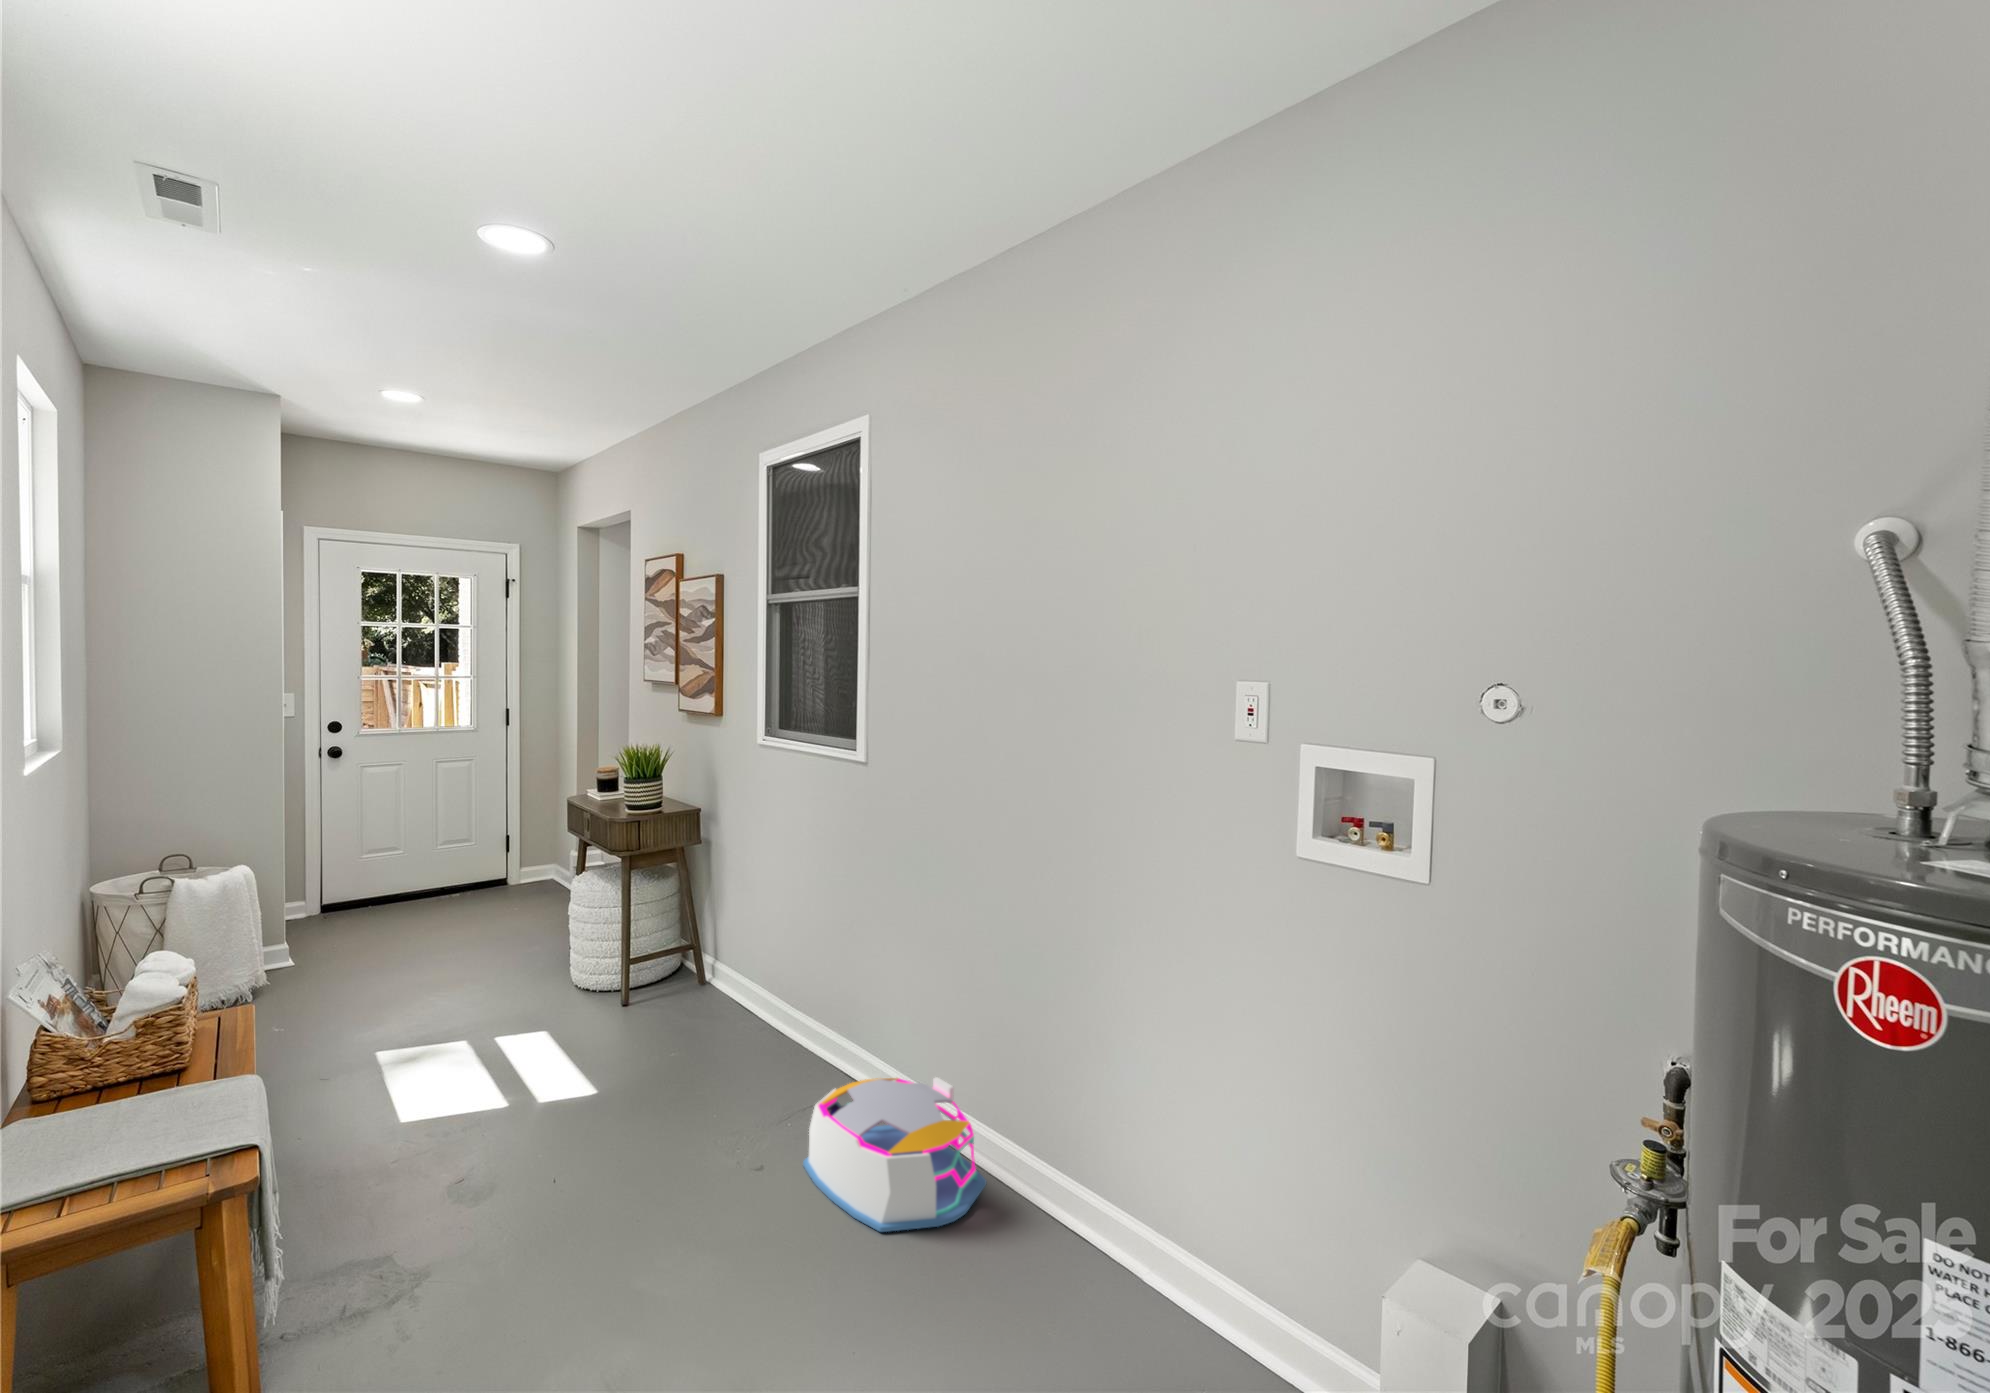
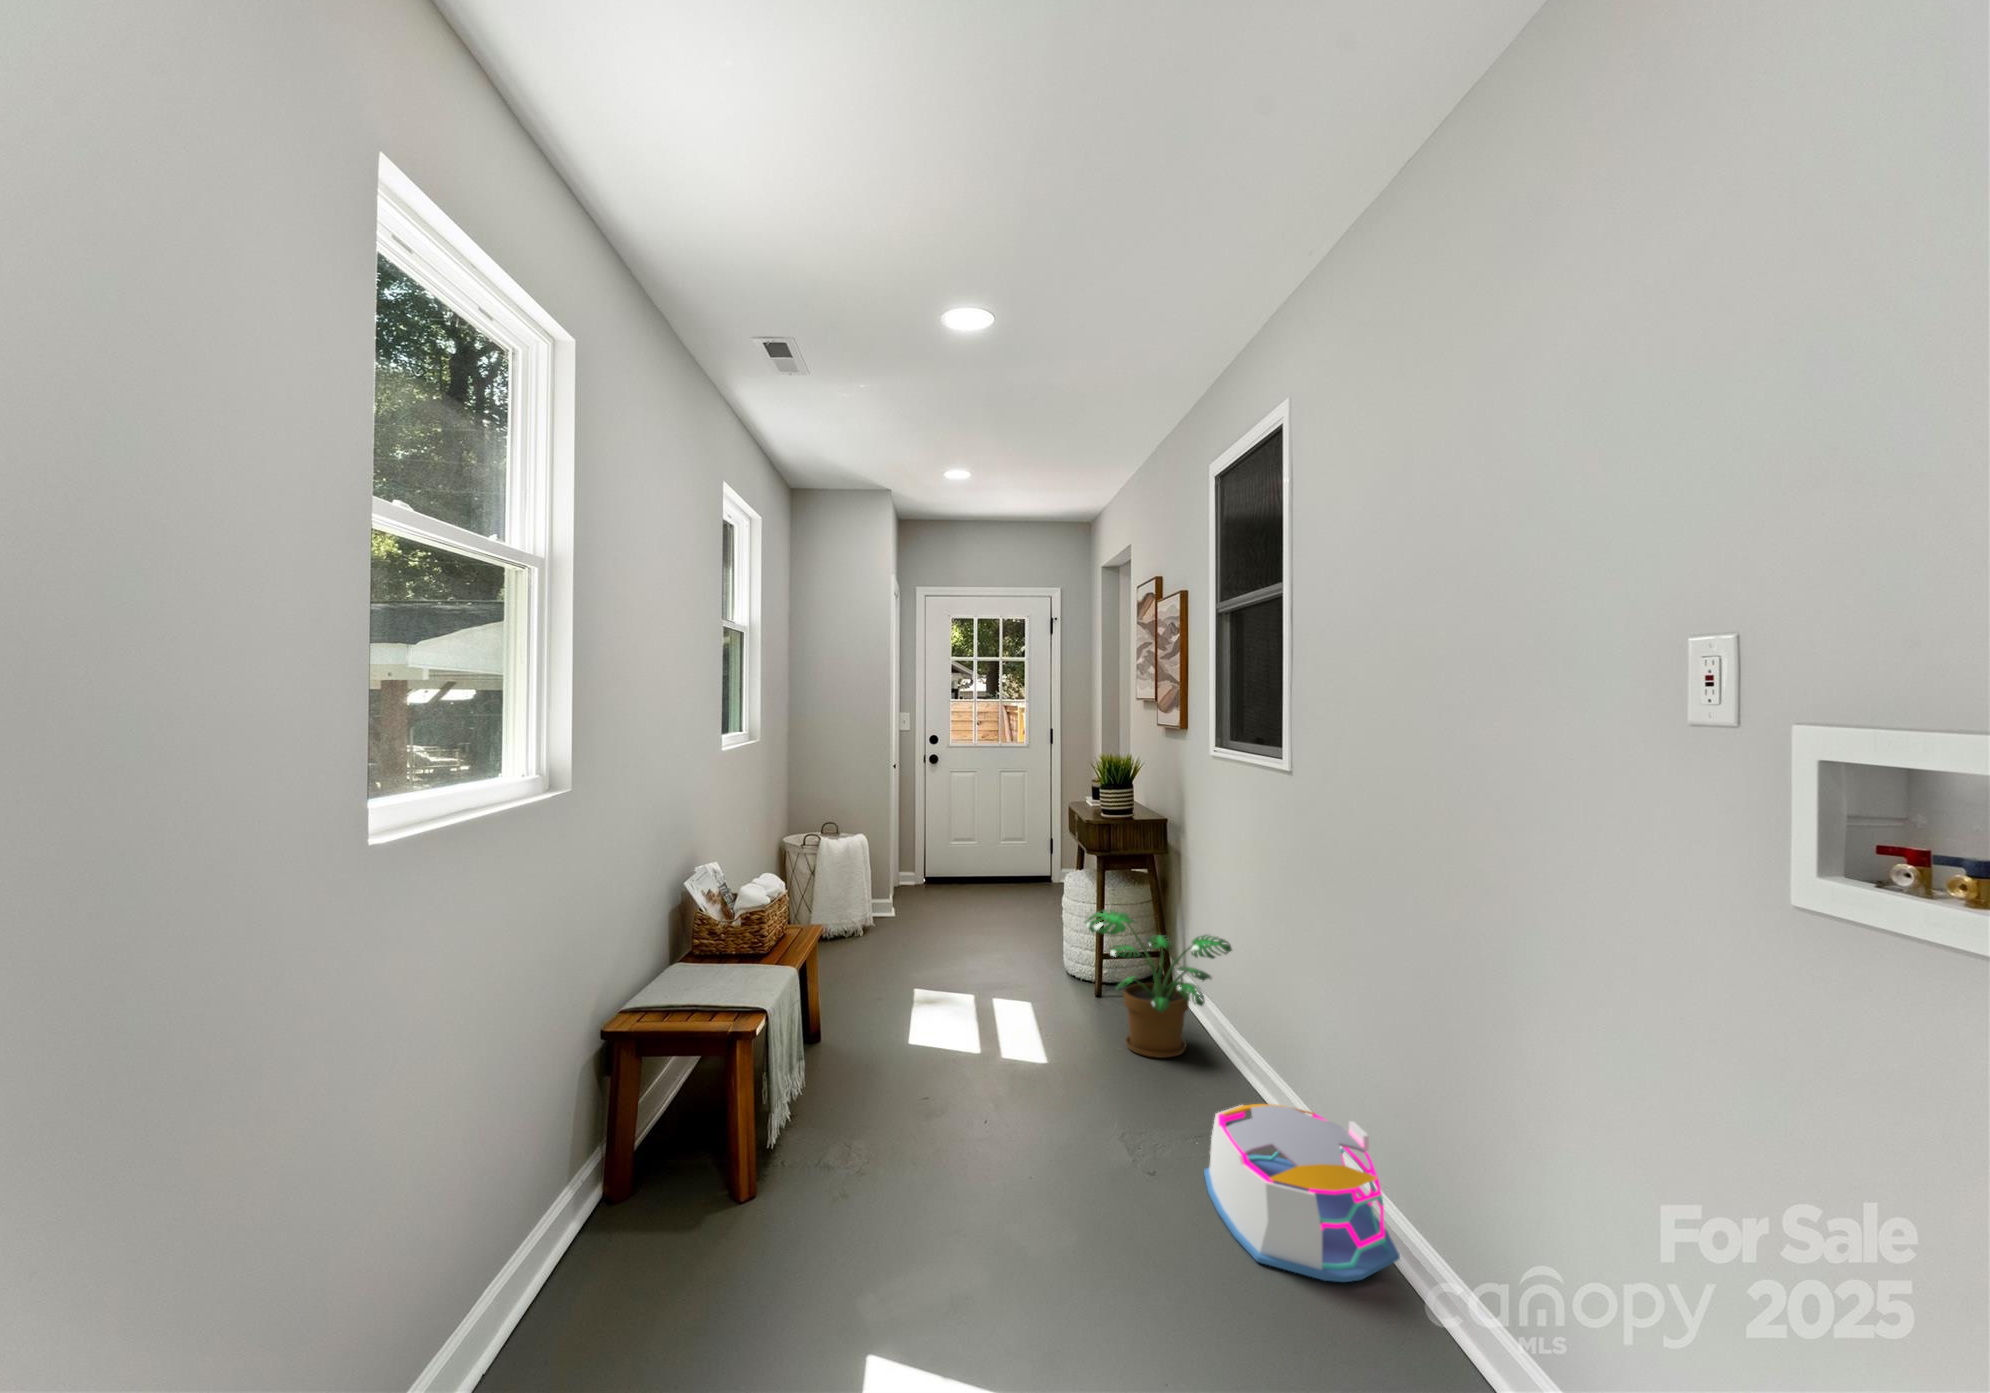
potted plant: none [618,915,786,1061] -> present [1085,910,1232,1058]

